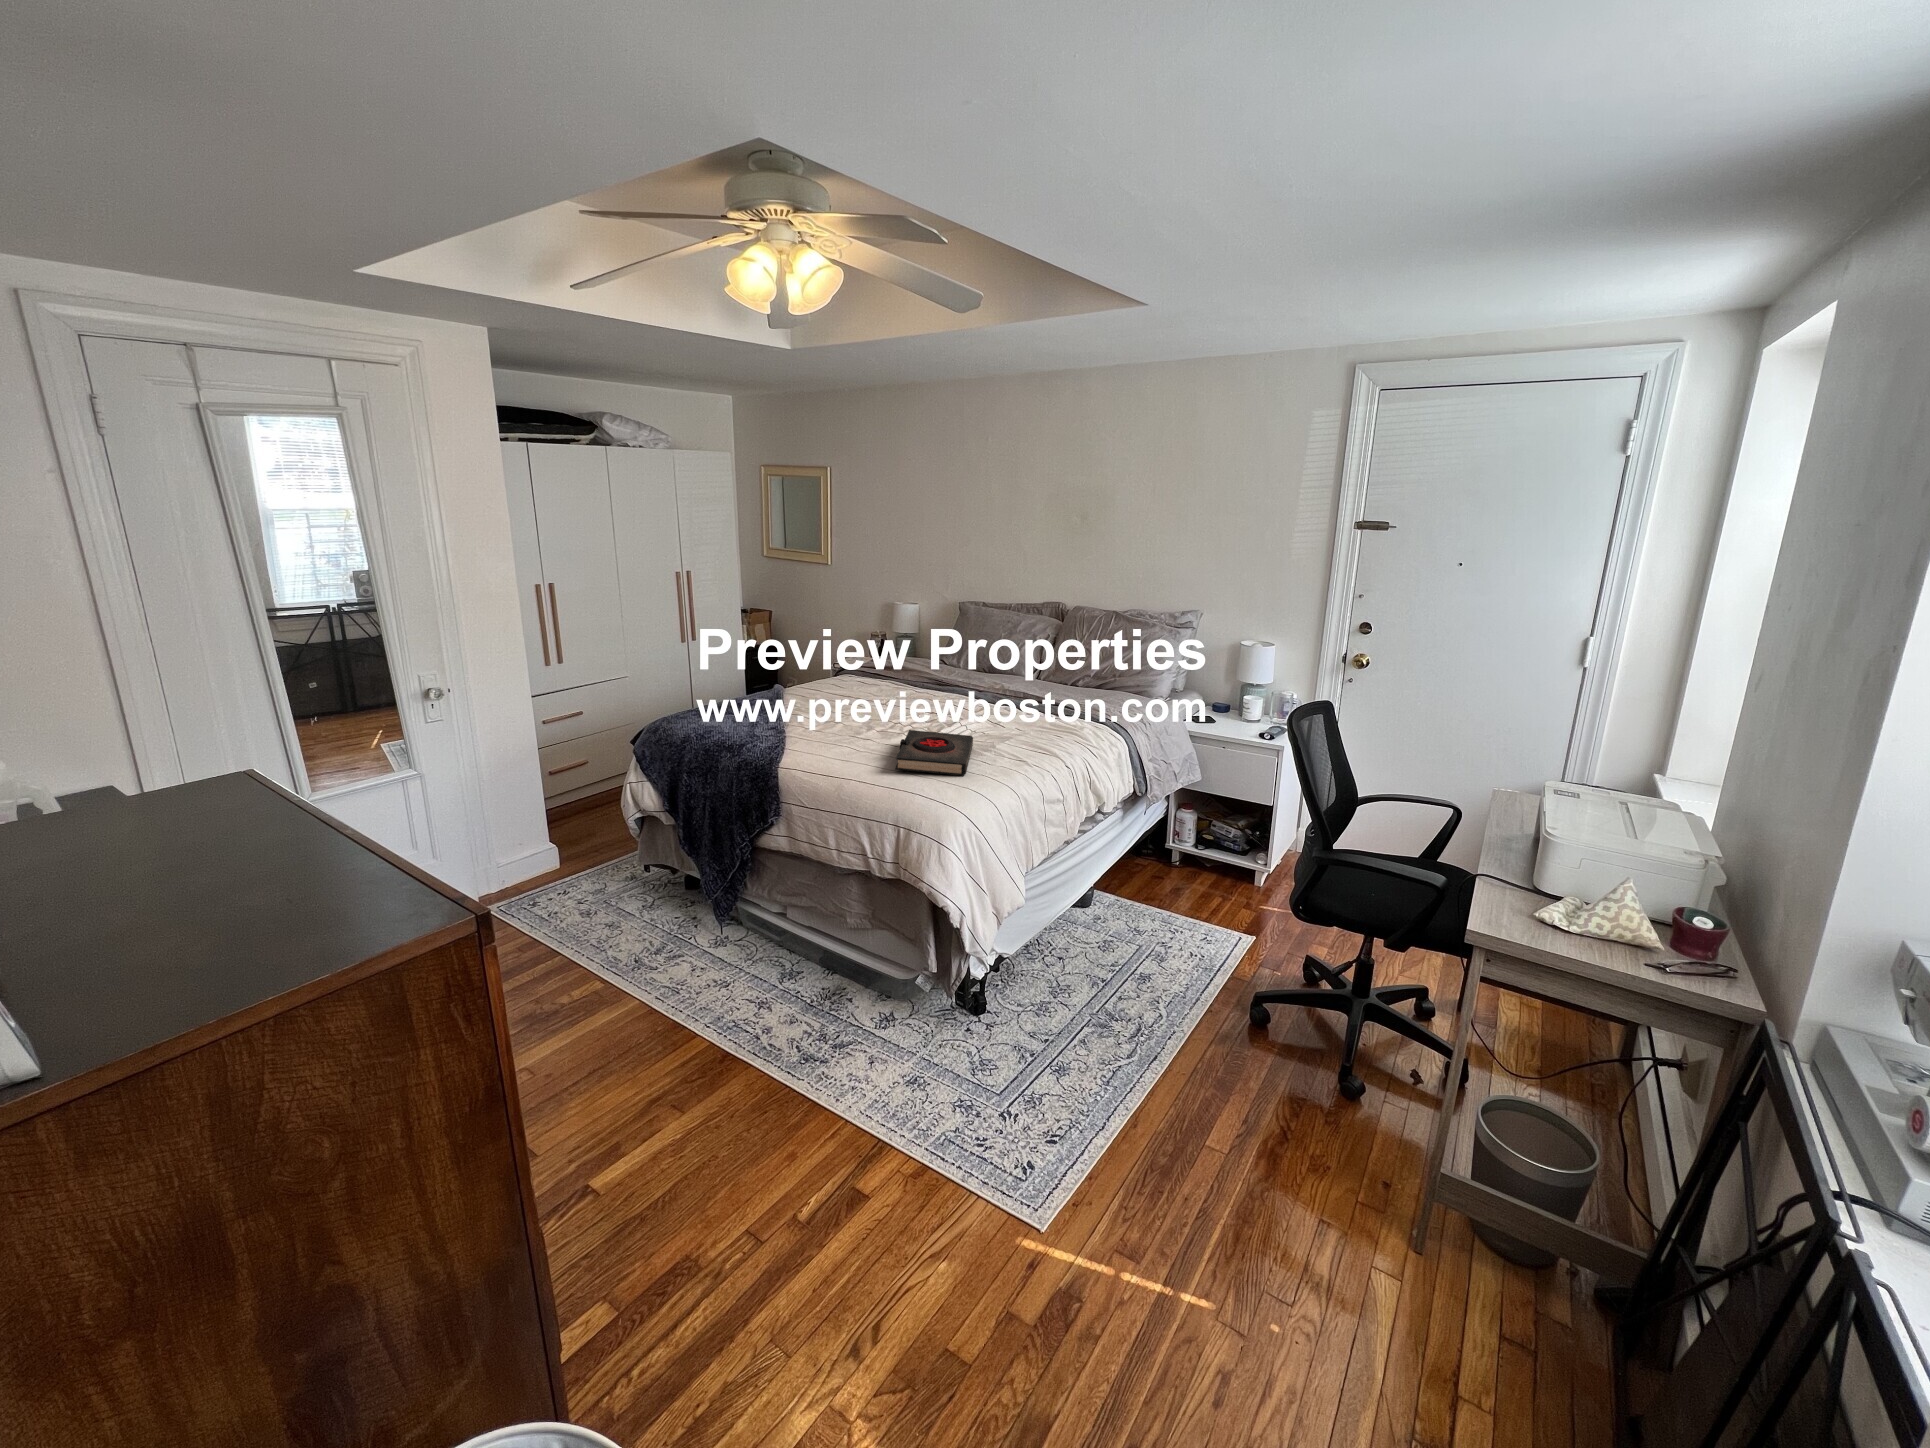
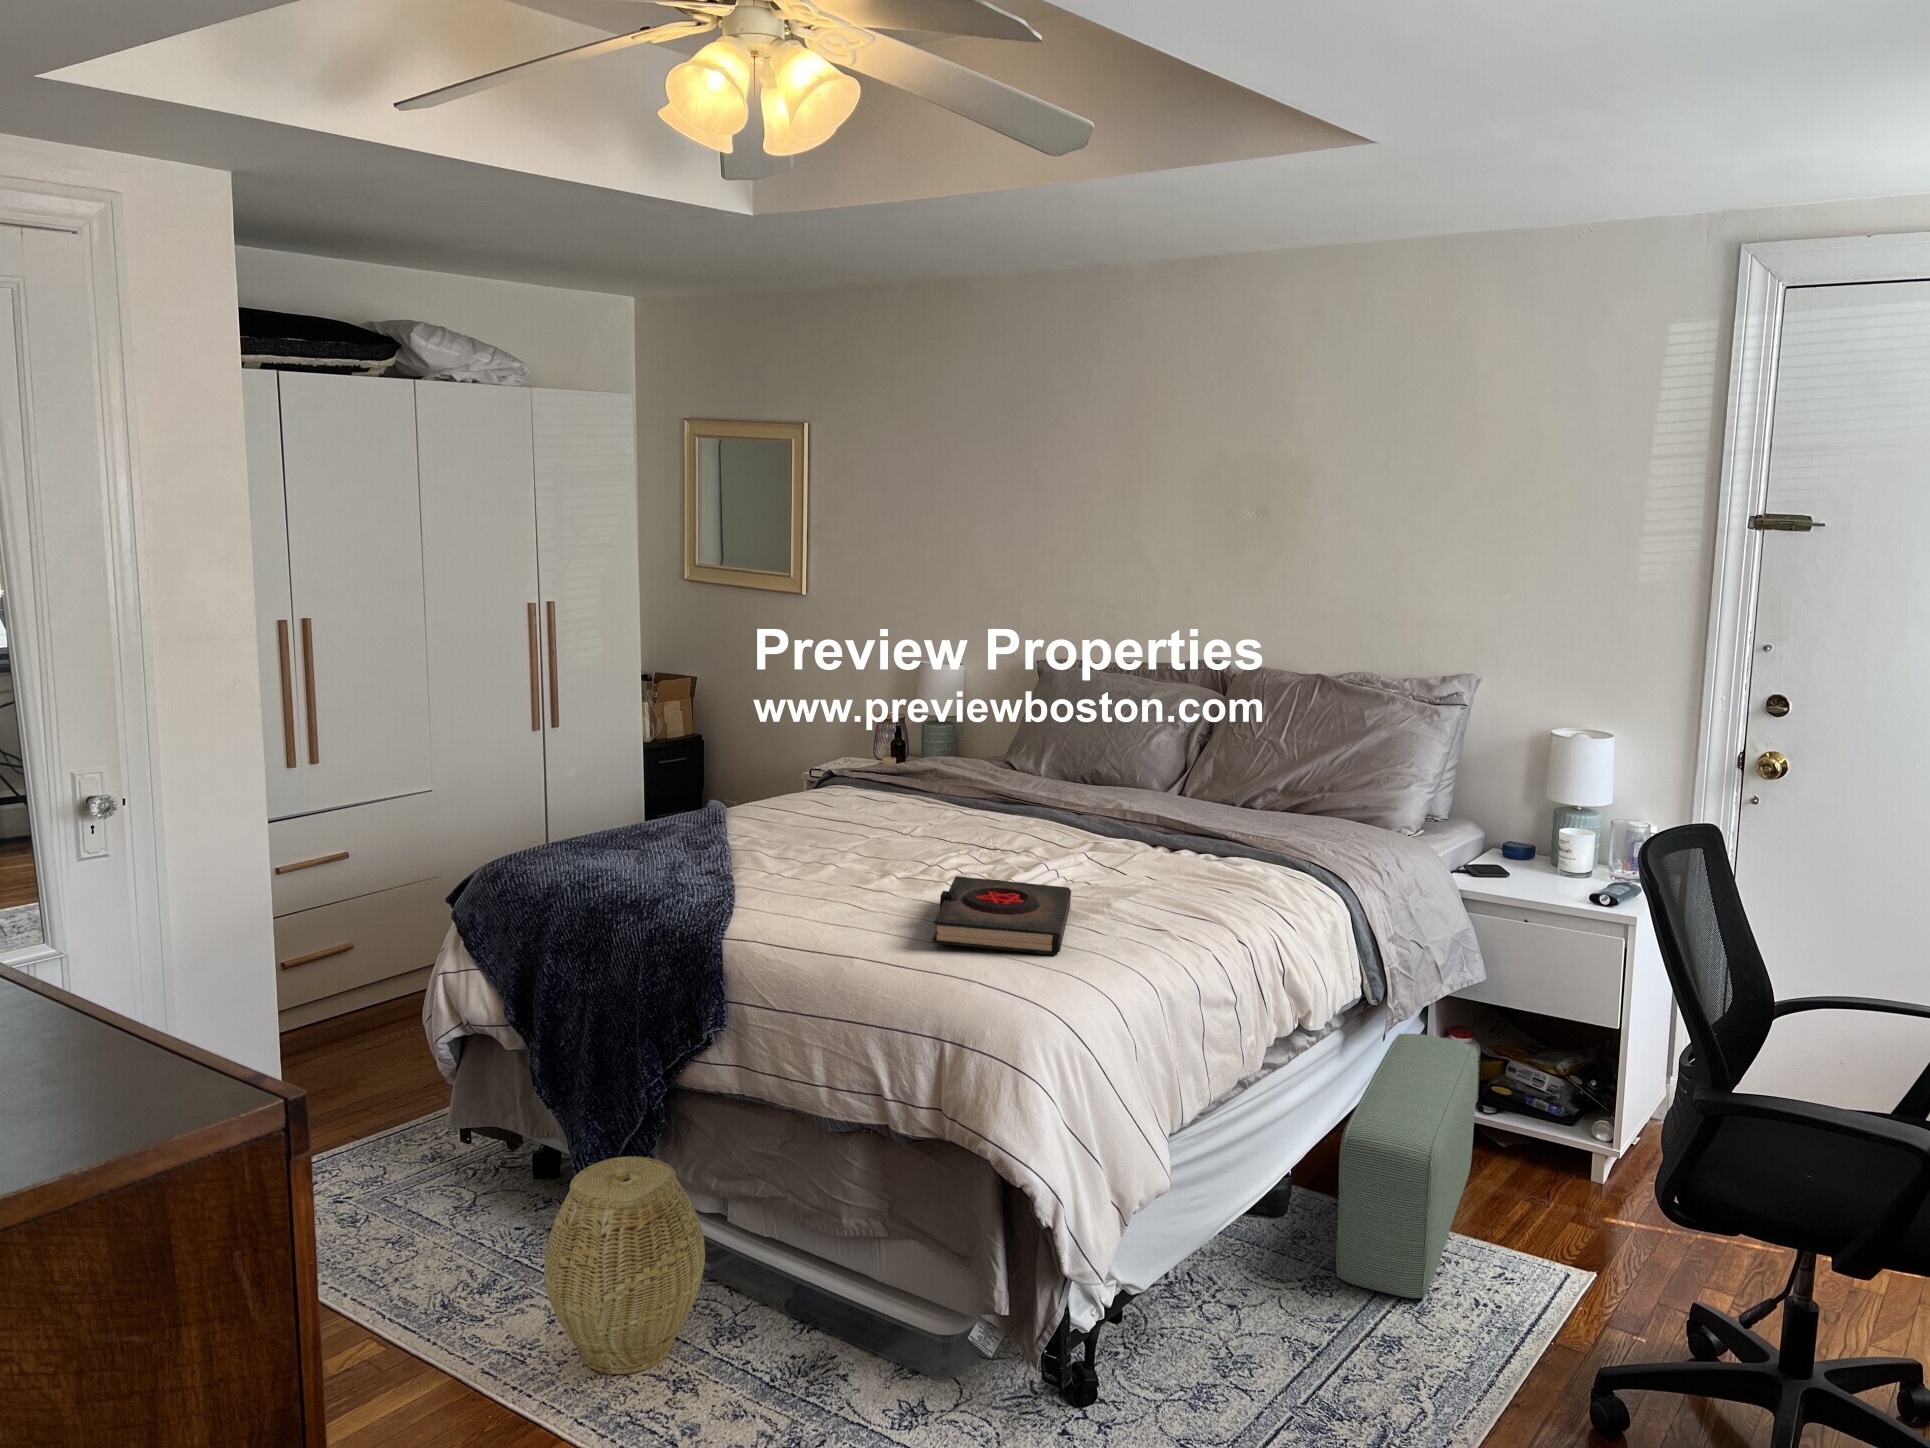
pouf: none [1117,809,1195,953] -> present [1336,1033,1478,1298]
woven basket: none [688,884,774,999] -> present [544,1156,705,1374]

